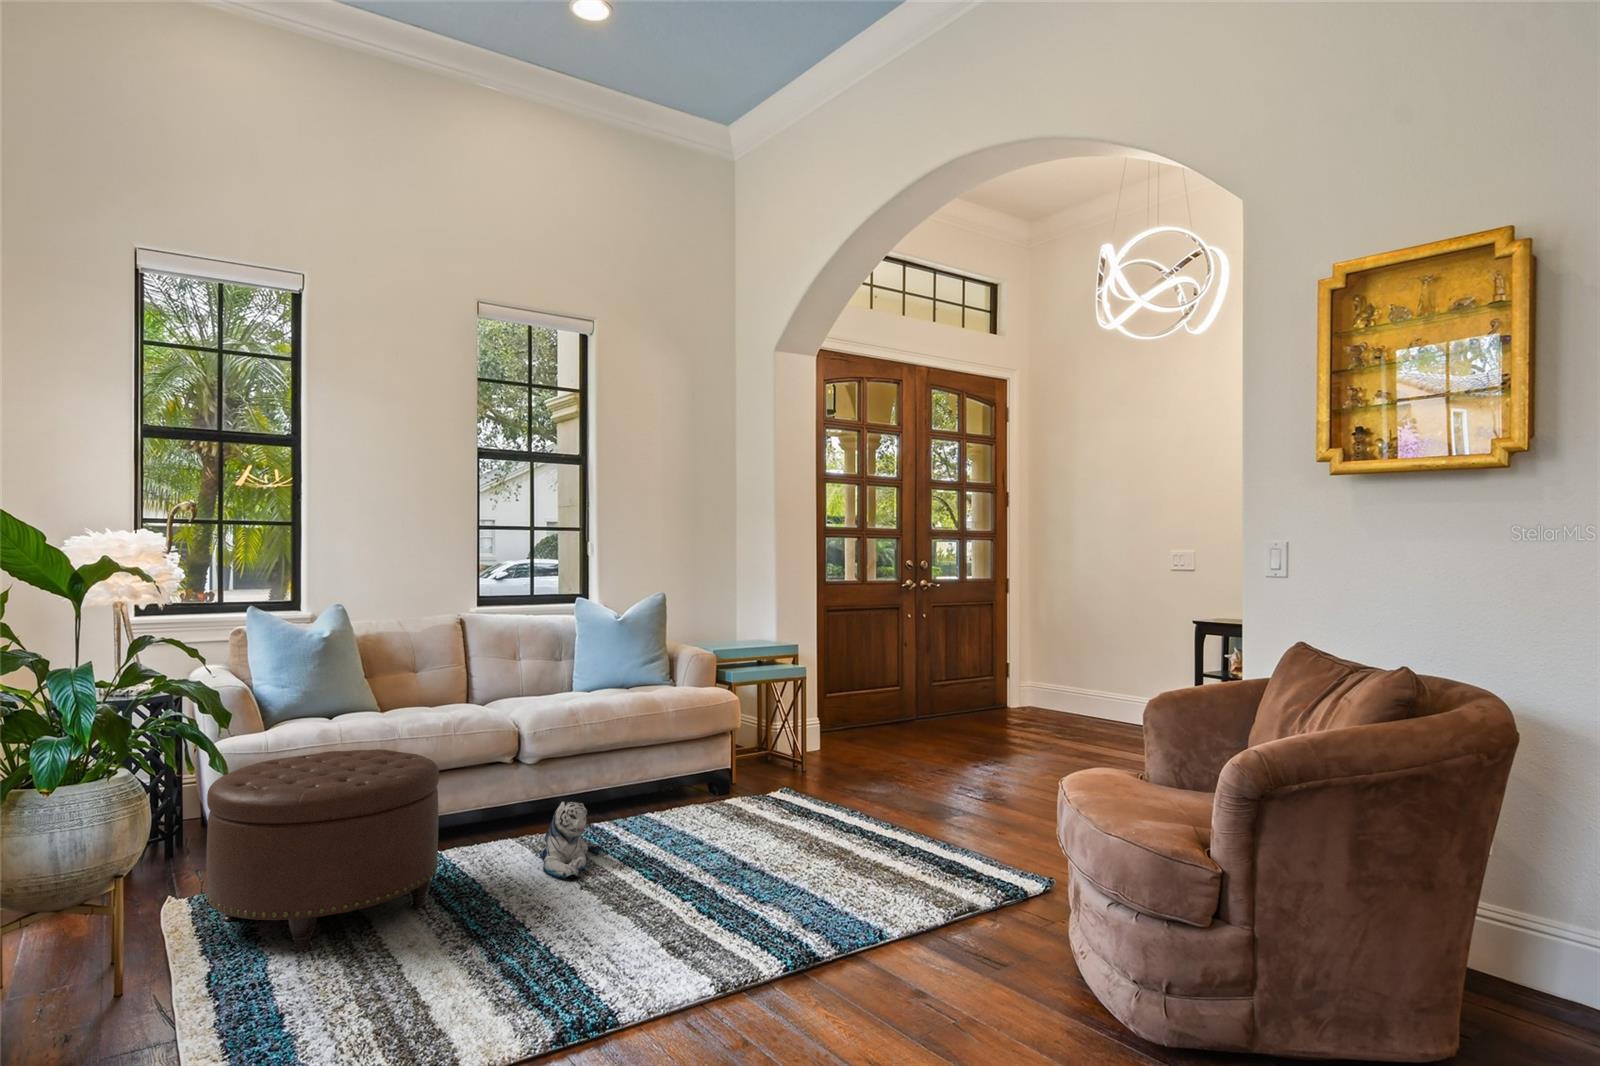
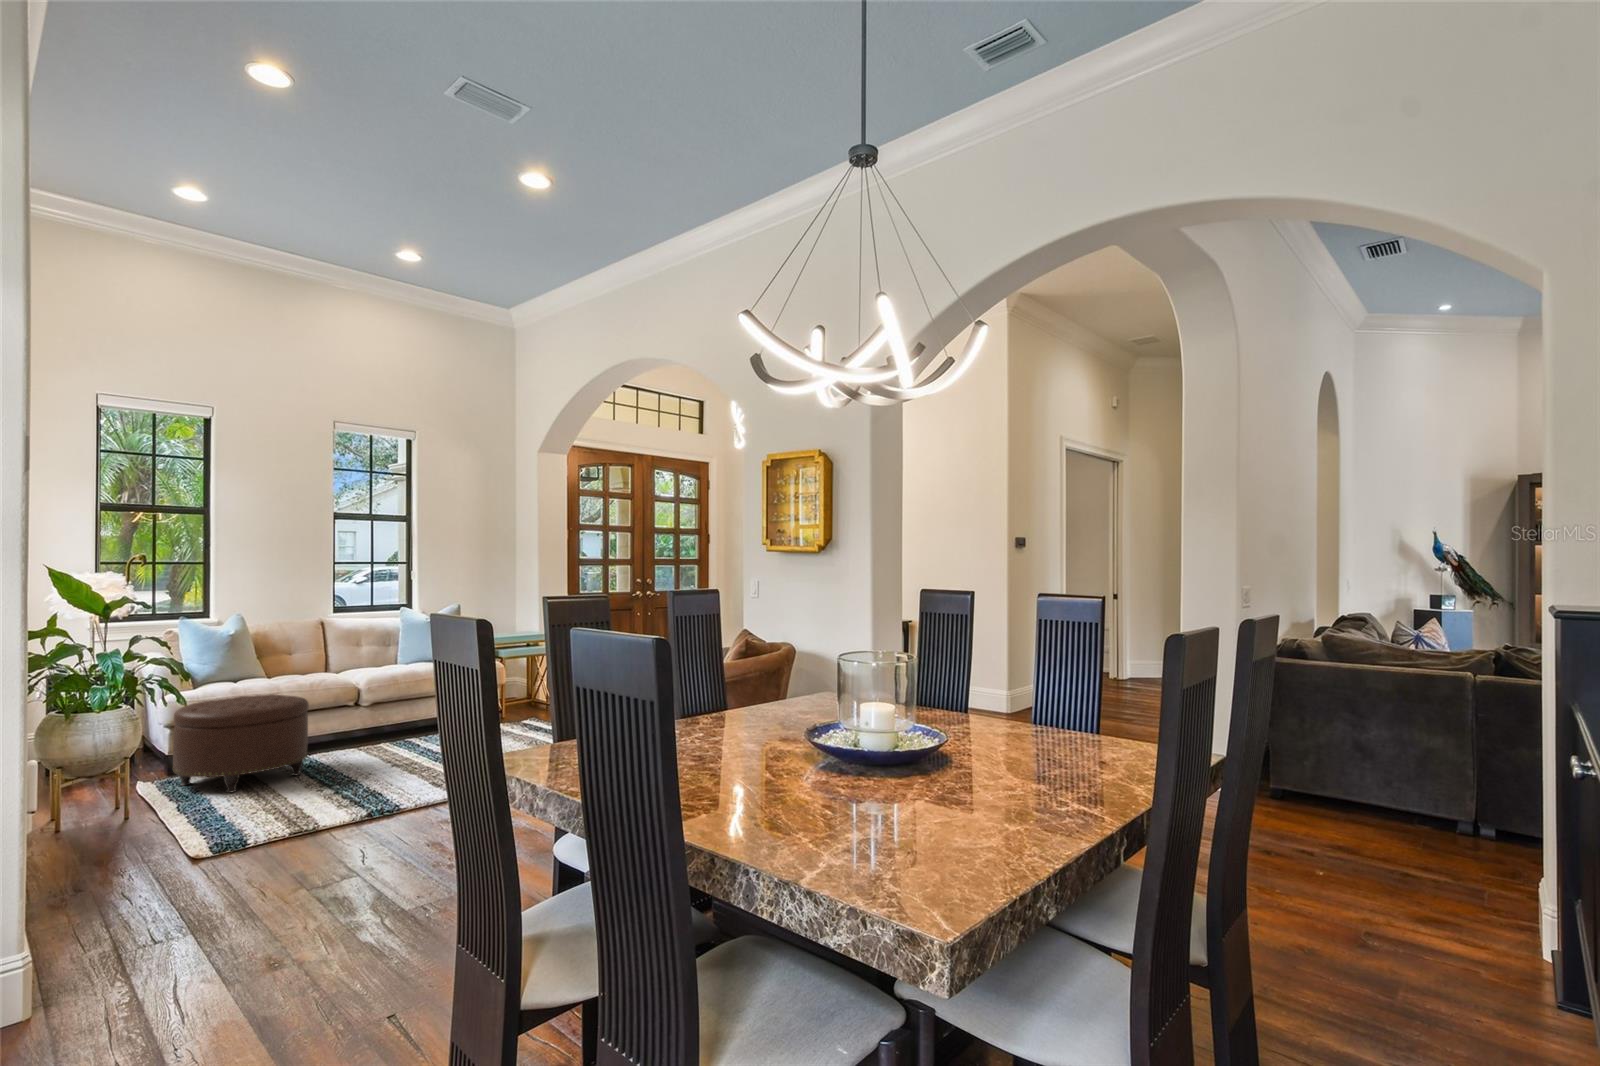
plush toy: present [540,802,602,879] -> none [369,721,408,762]

